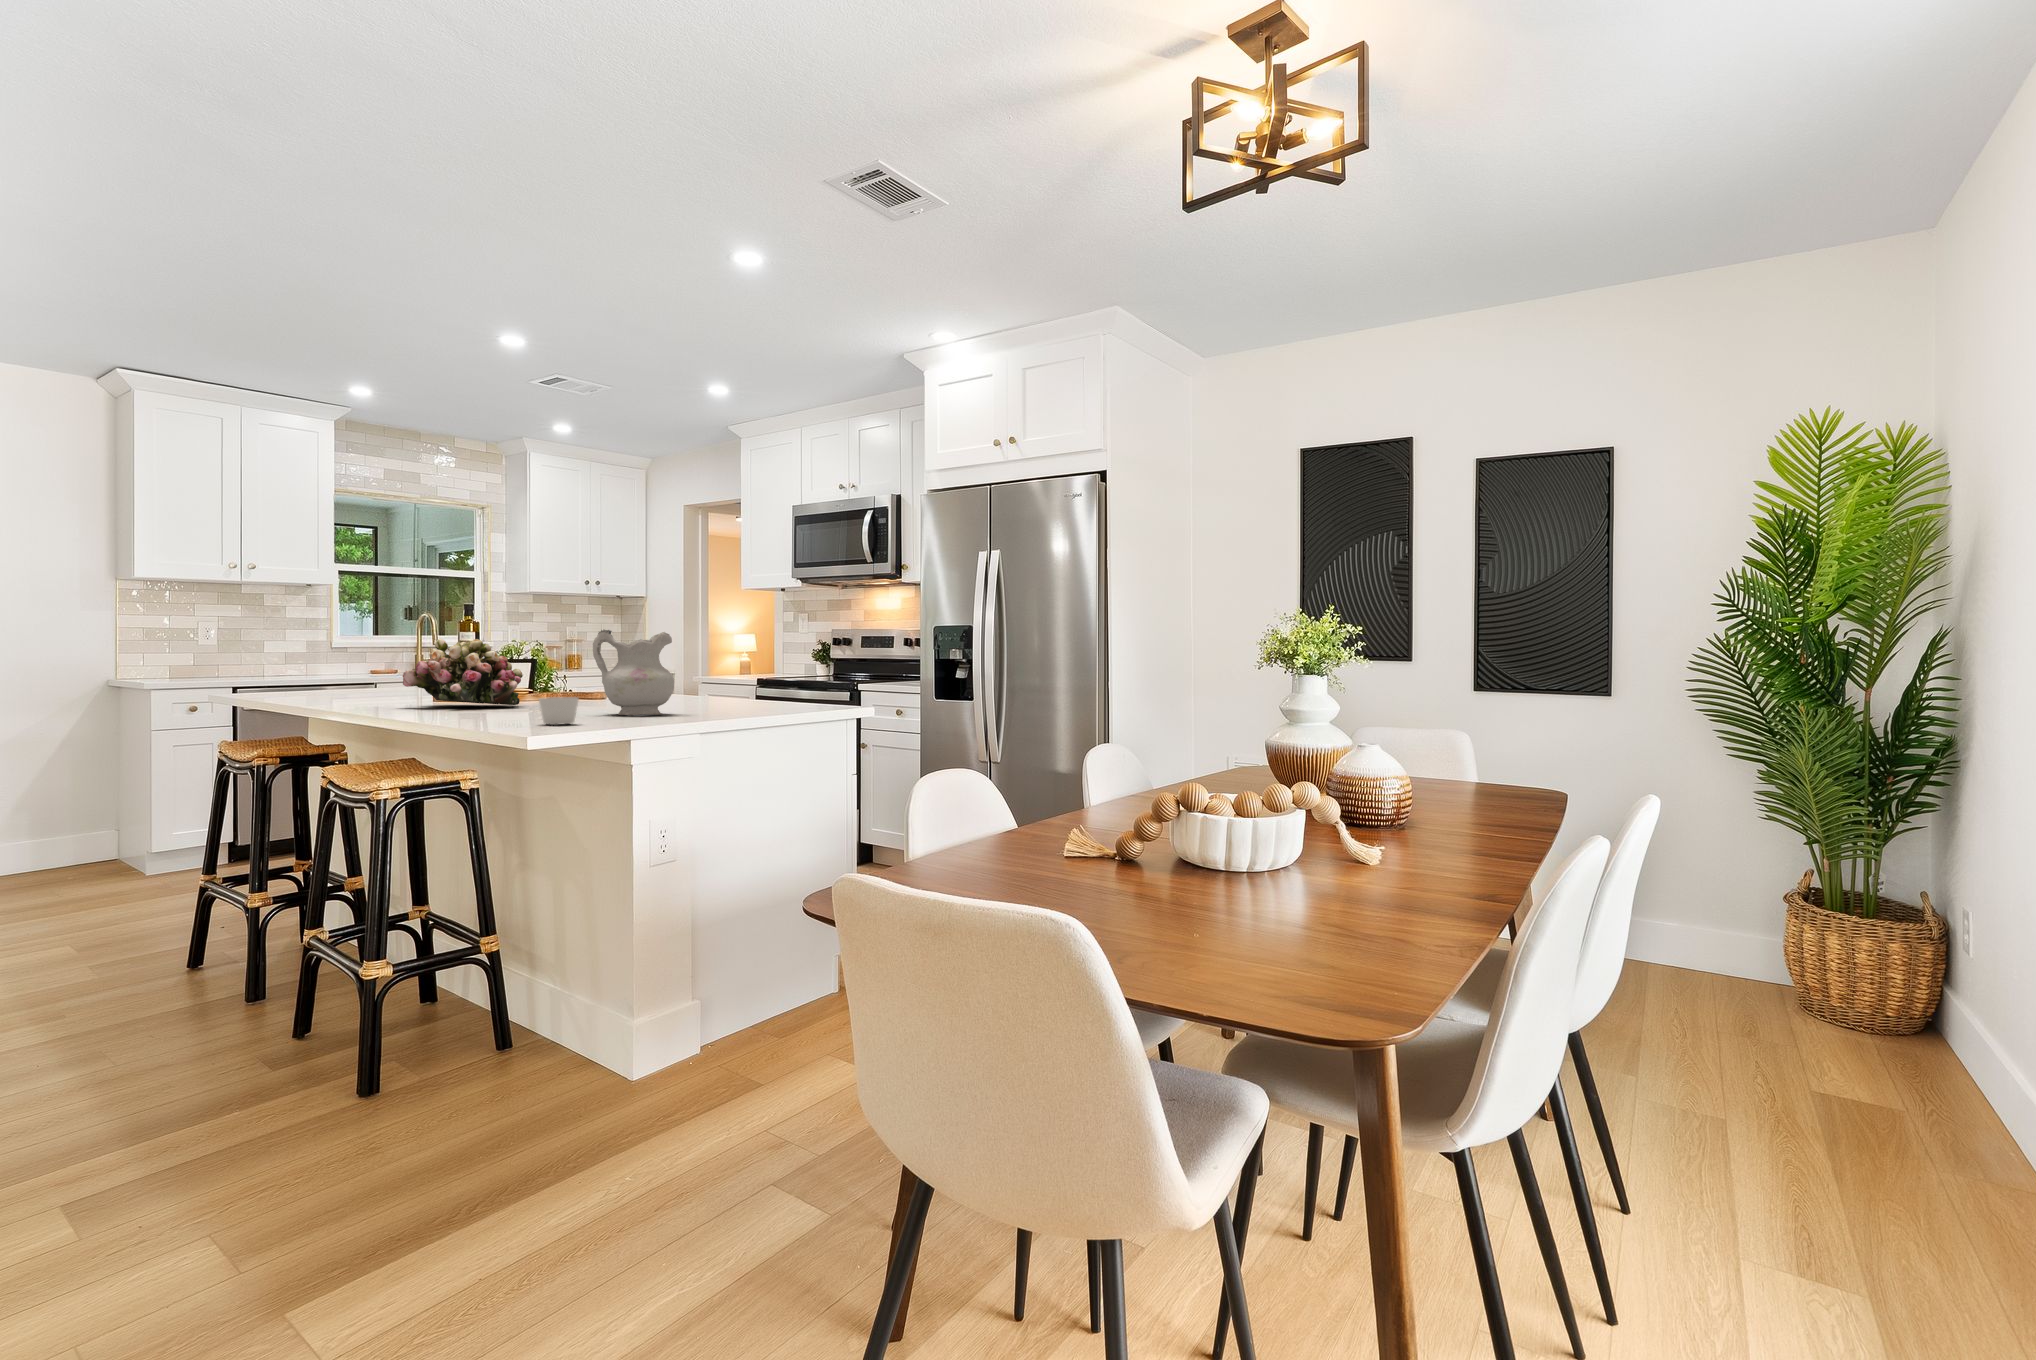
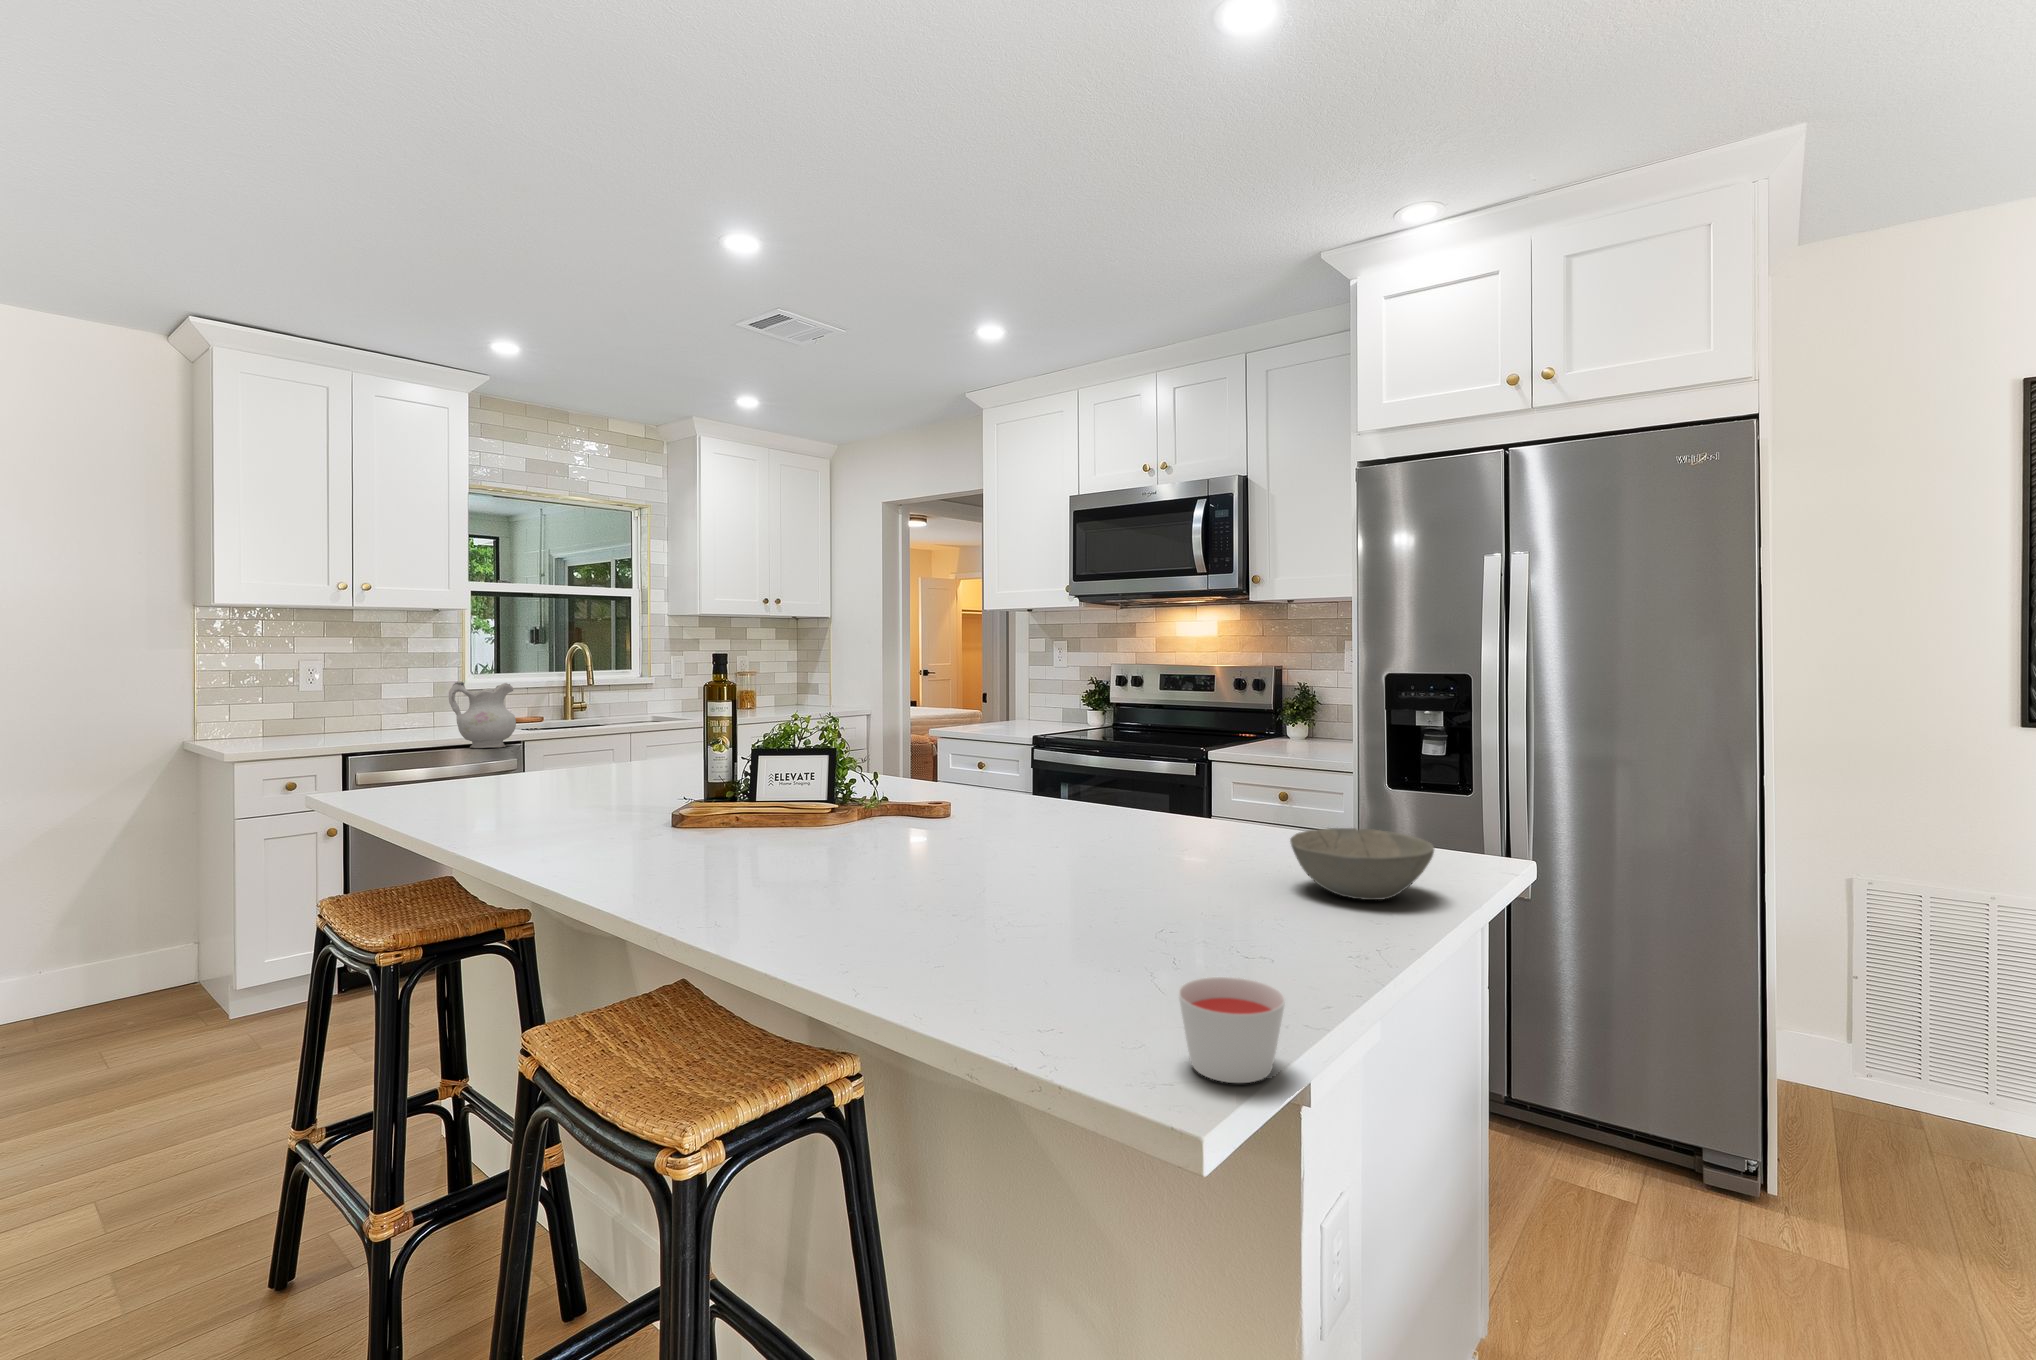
ceramic pitcher: present [593,629,674,715] -> present [449,682,516,748]
flower arrangement: present [403,639,523,705] -> none [669,740,876,873]
bowl: none [718,686,787,713] -> present [1290,828,1434,900]

